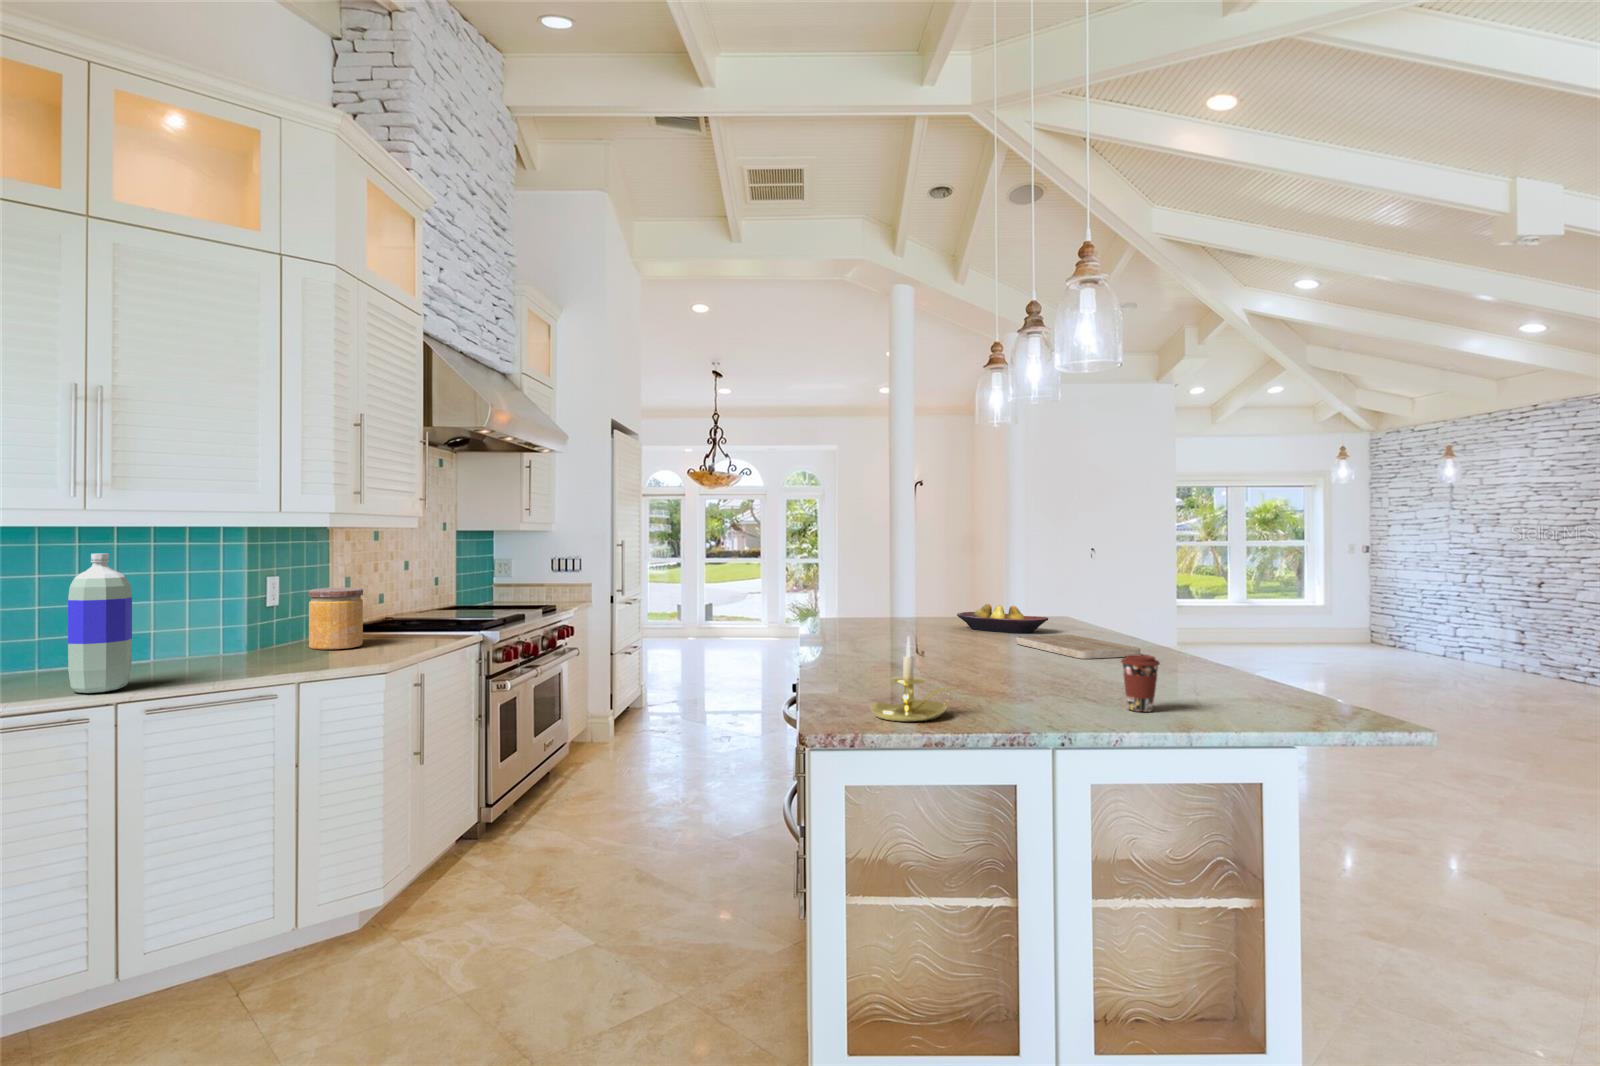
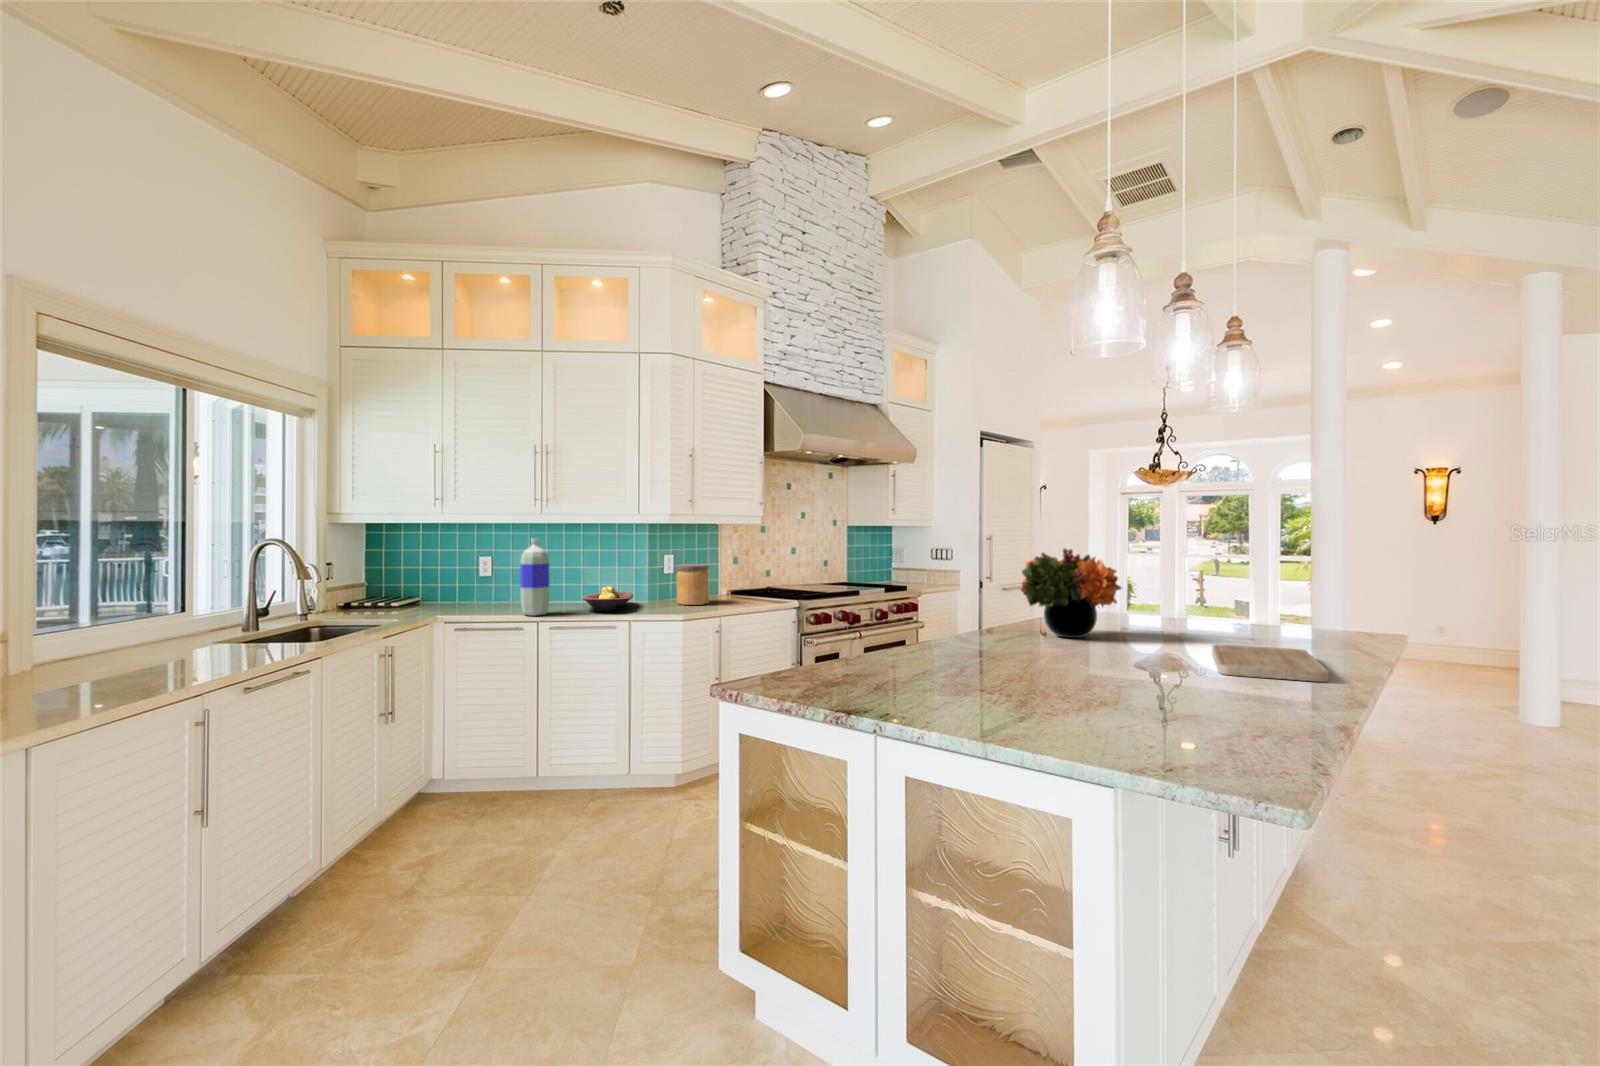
flower arrangement: none [837,558,932,643] -> present [1021,549,1122,638]
fruit bowl: present [957,604,1048,633] -> present [583,585,633,611]
candle holder: present [870,637,954,722] -> none [776,613,854,691]
coffee cup: present [1121,655,1160,712] -> none [1012,656,1056,722]

